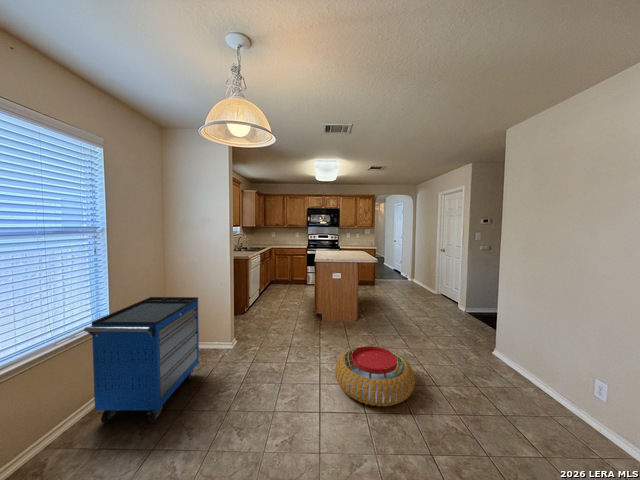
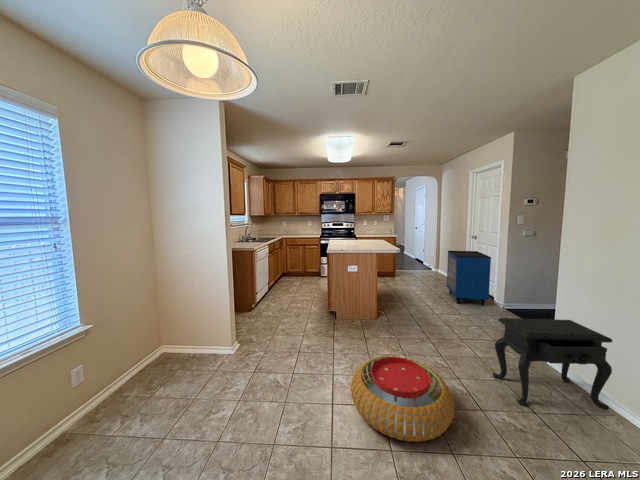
storage cabinet: present [84,297,199,423] -> present [447,251,491,305]
side table: none [449,315,531,383] -> present [493,318,612,410]

